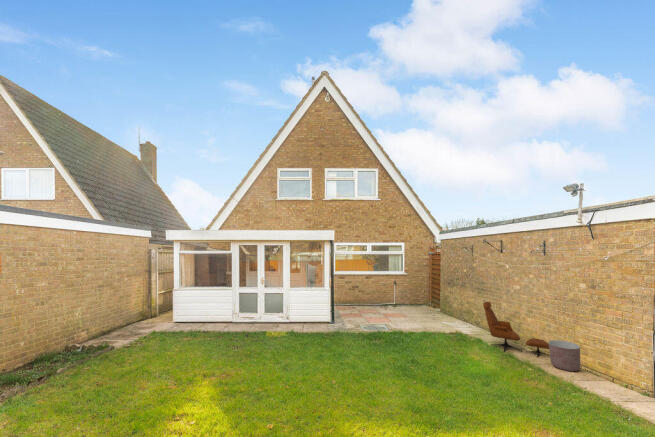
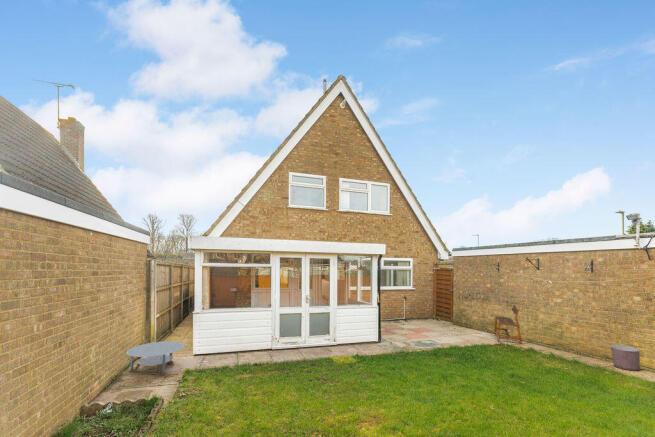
bench: none [457,291,491,334] -> present [494,305,522,344]
lounge chair: present [483,302,549,357] -> none [541,314,603,362]
round table: none [108,309,154,334] -> present [126,341,185,376]

